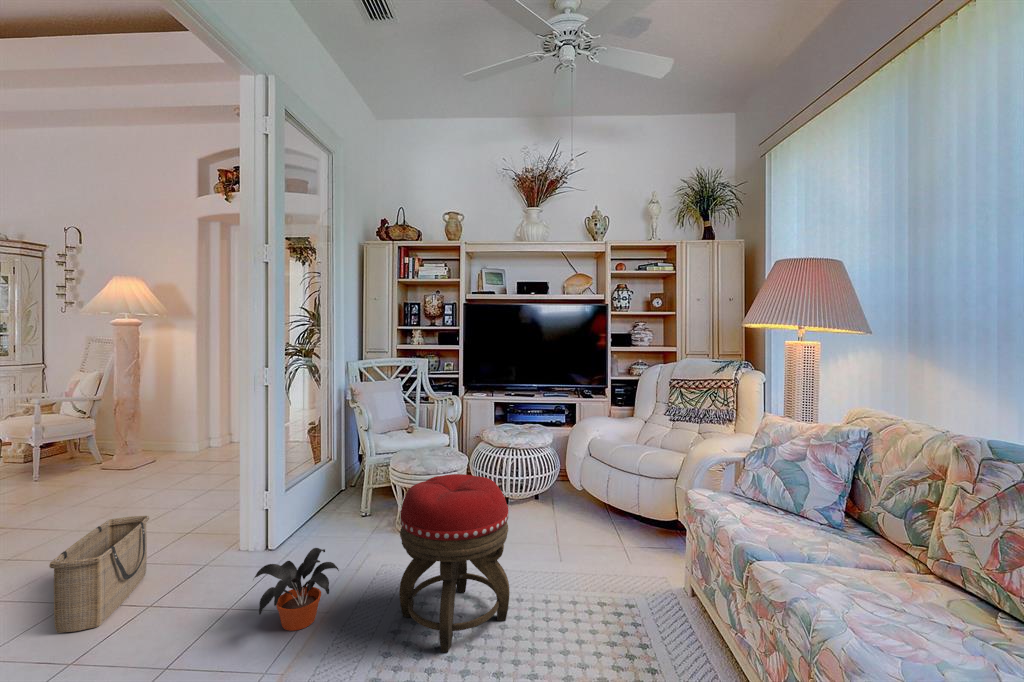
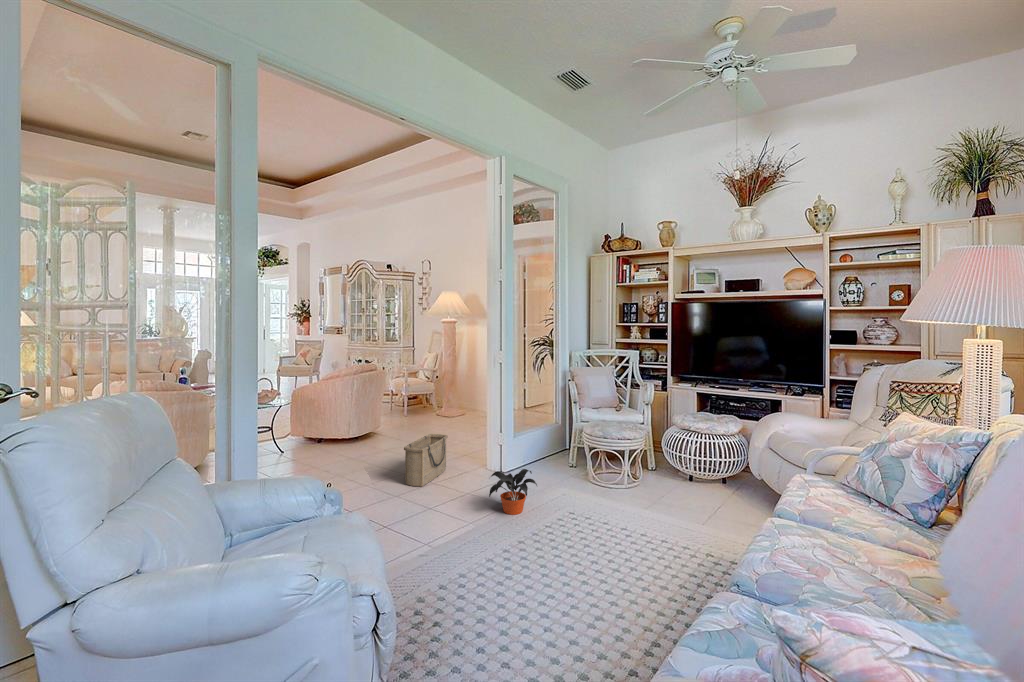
footstool: present [399,474,510,653] -> none [570,434,650,551]

